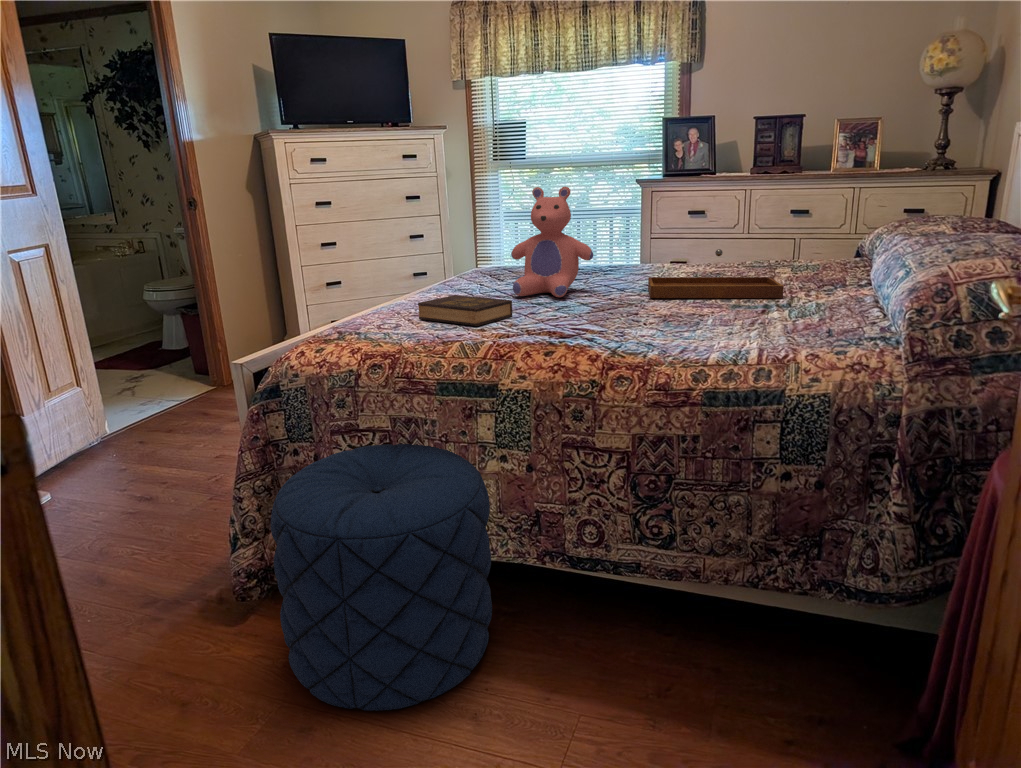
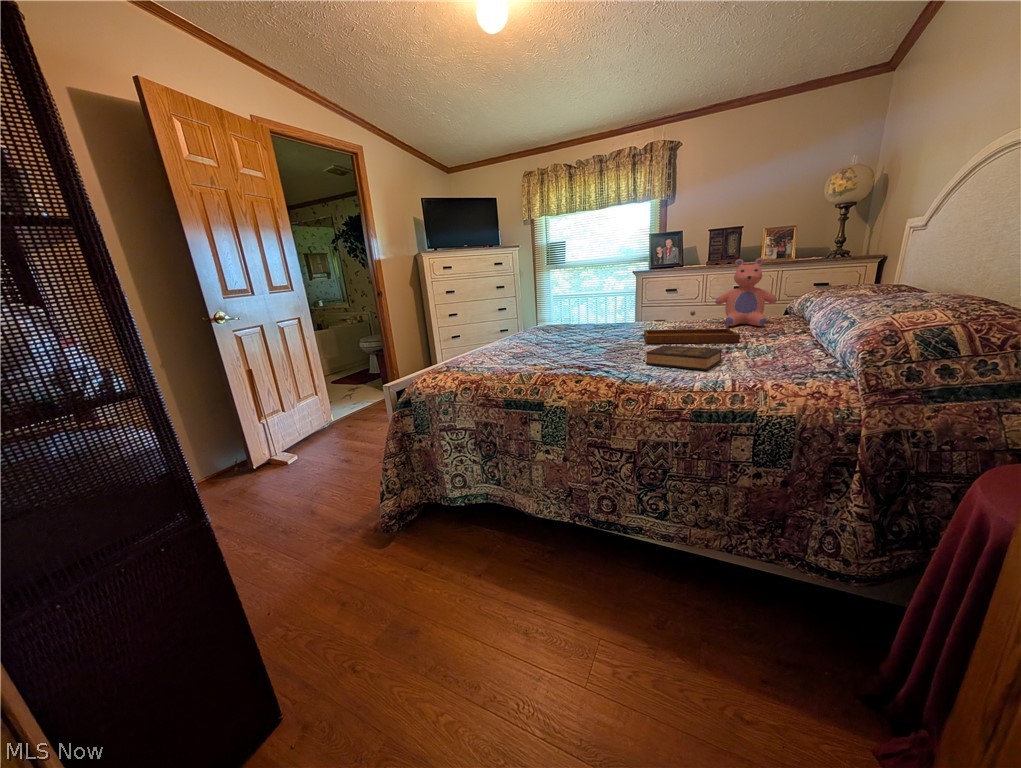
teddy bear: present [511,187,593,297] -> present [715,258,777,326]
hardback book: present [418,295,512,326] -> present [646,346,722,371]
pouf: present [271,444,492,711] -> none [395,439,540,623]

